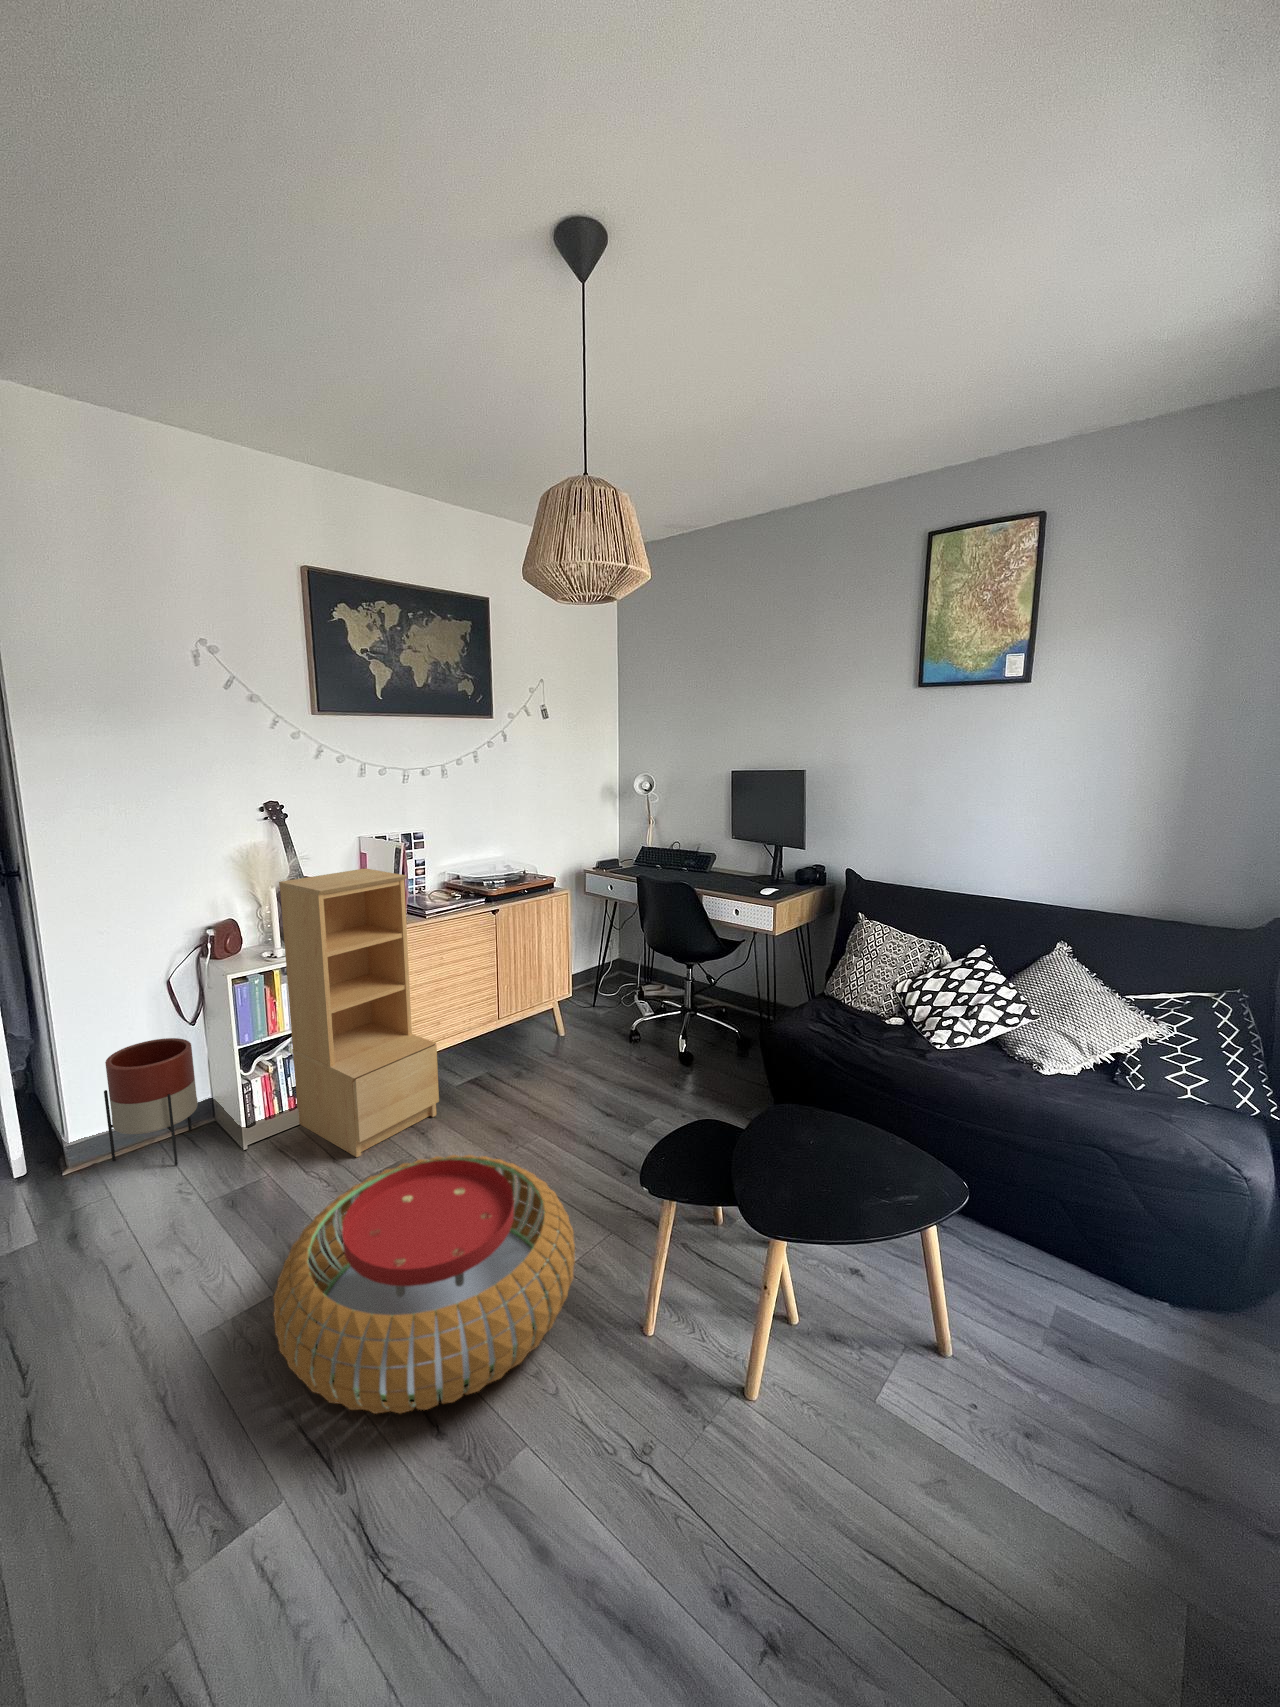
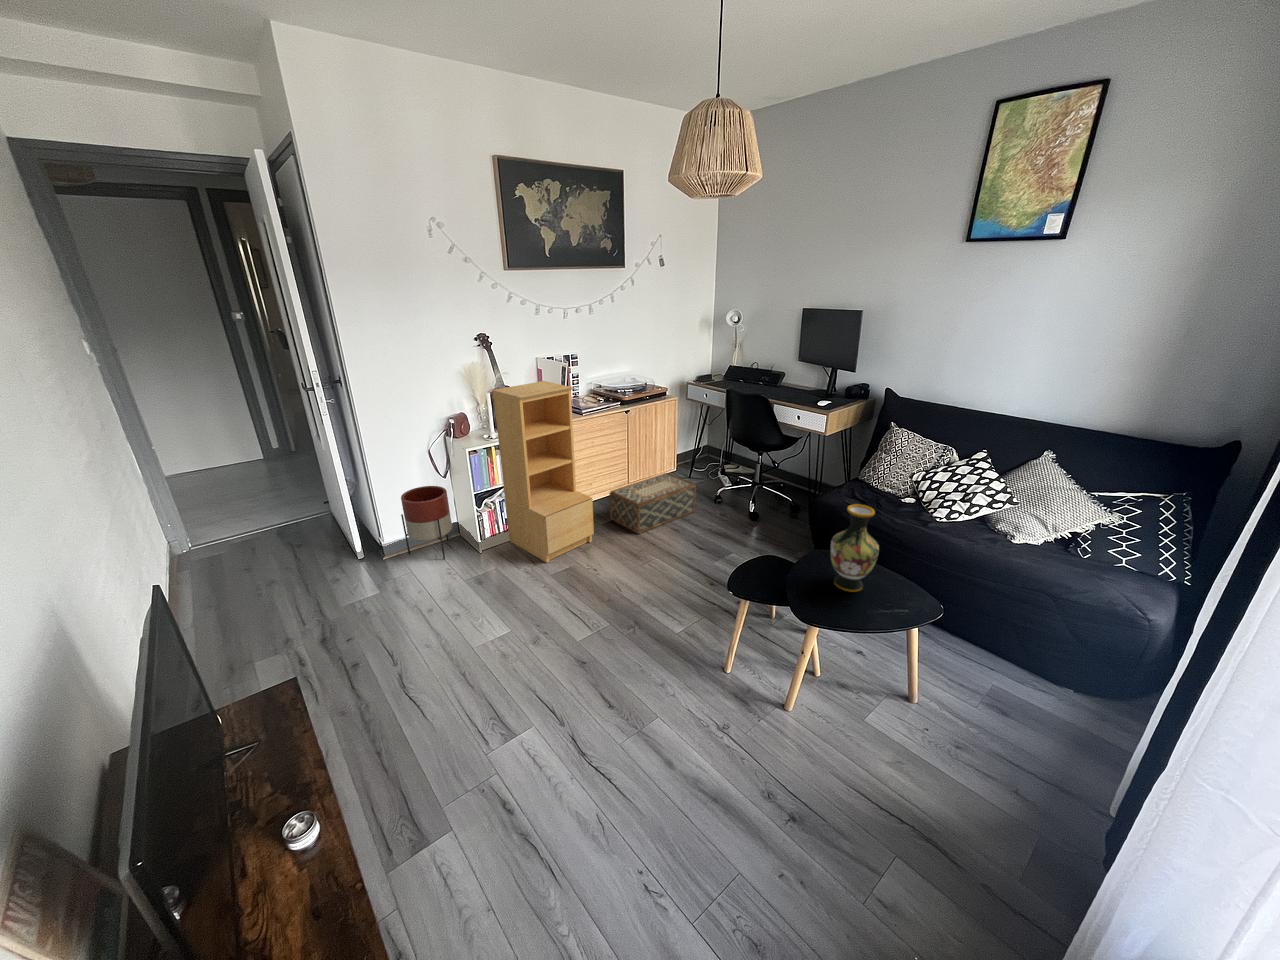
woven basket: none [467,999,599,1097] -> present [609,473,696,534]
vase: none [793,1029,865,1172] -> present [830,504,879,592]
pouf: present [273,1155,575,1414] -> none [516,565,684,694]

